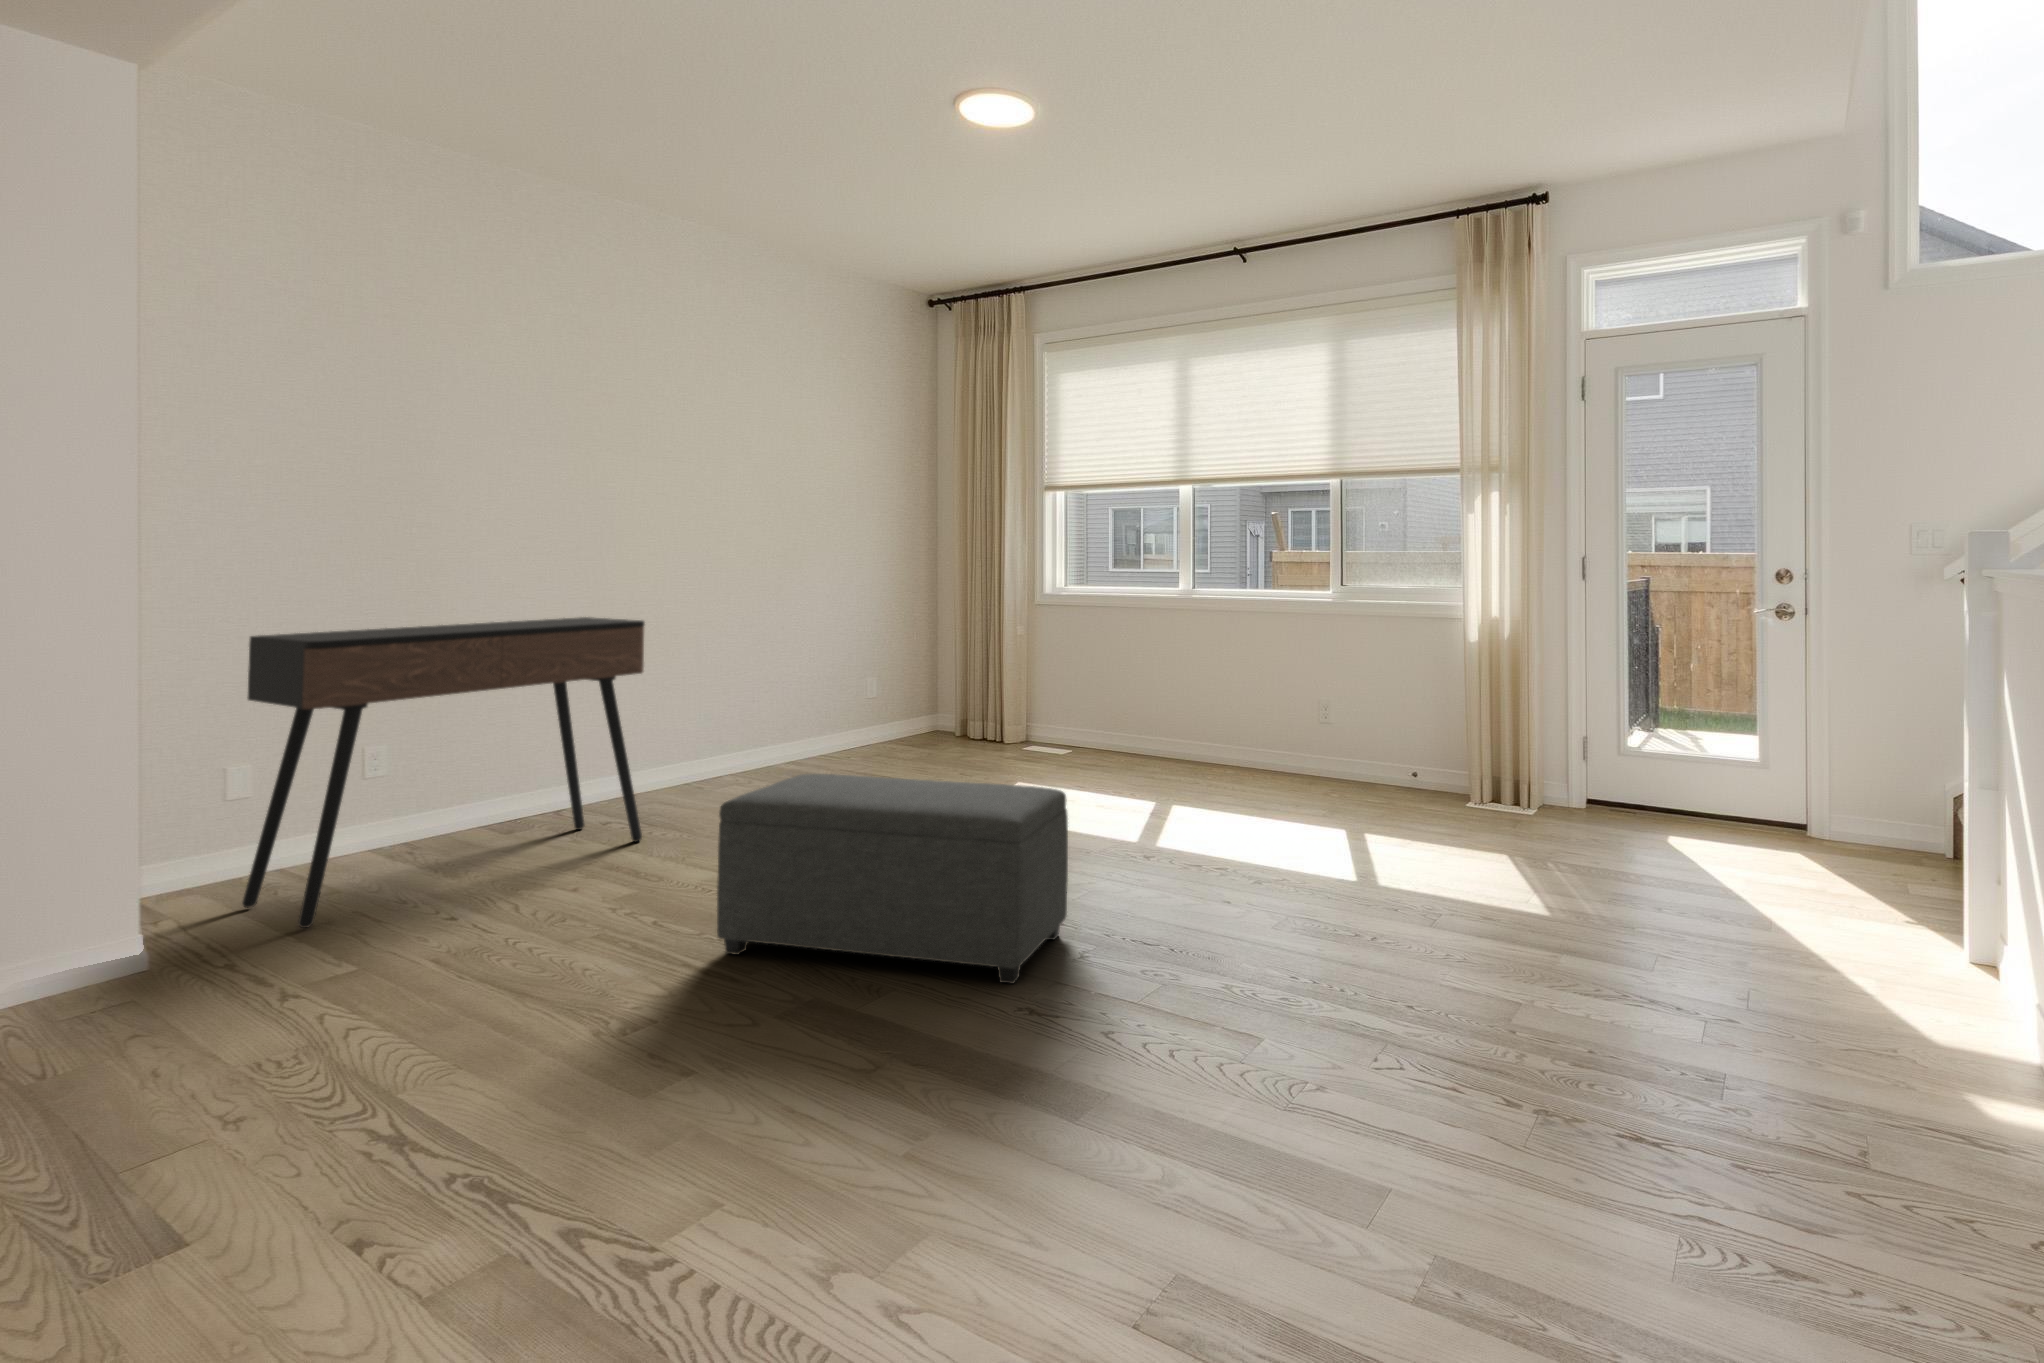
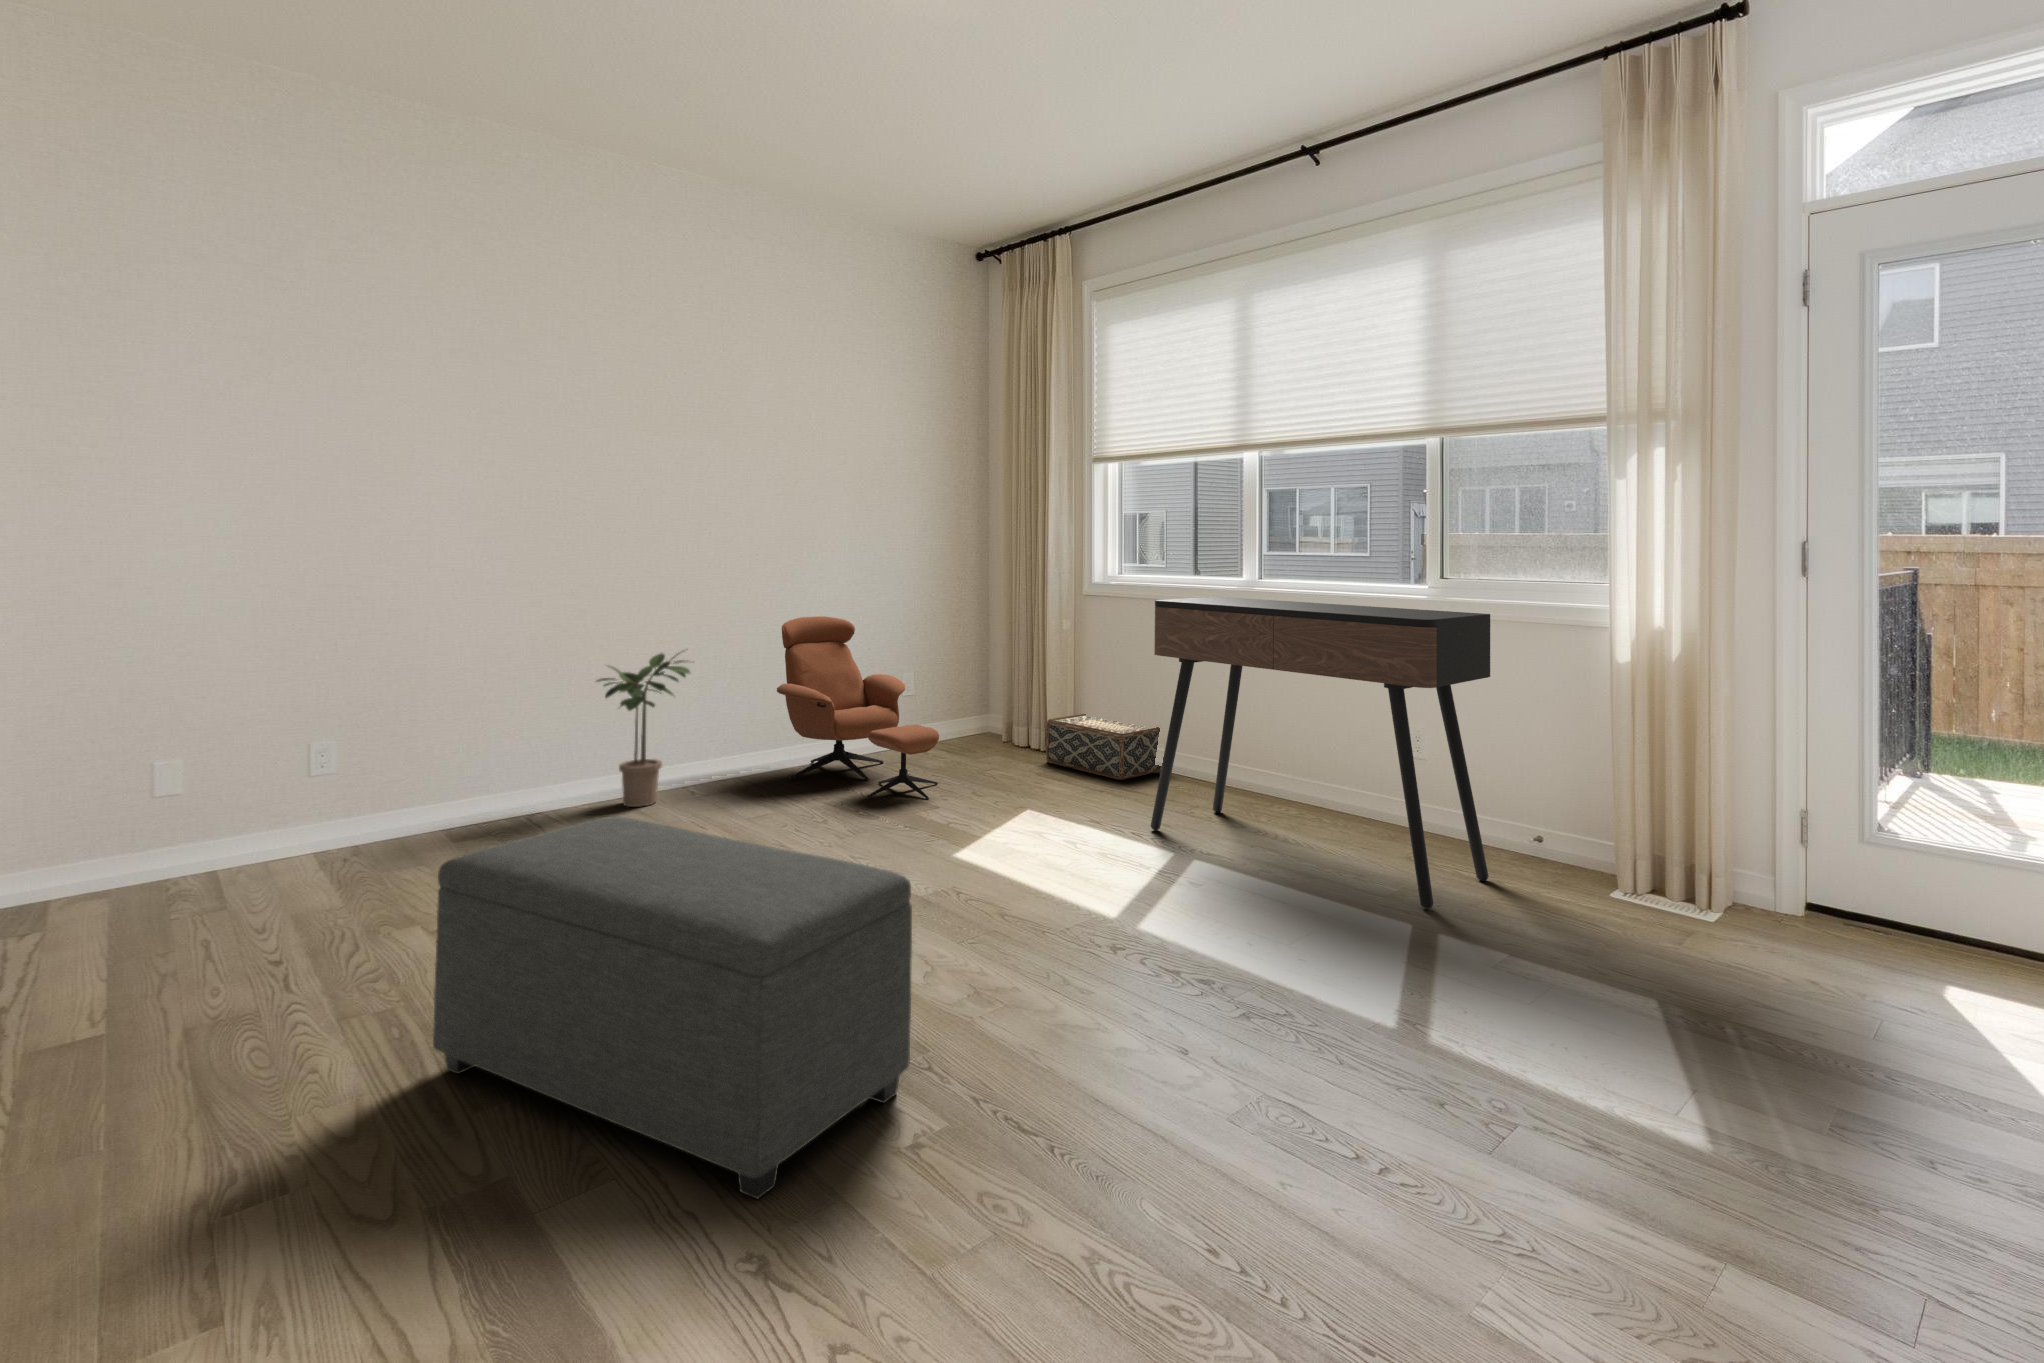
console table: present [242,617,645,928] -> present [1151,597,1490,909]
lounge chair: none [776,629,935,783] -> present [777,616,939,799]
potted plant: none [638,659,717,801] -> present [597,653,690,807]
woven basket: none [1010,707,1113,759] -> present [1046,714,1162,780]

